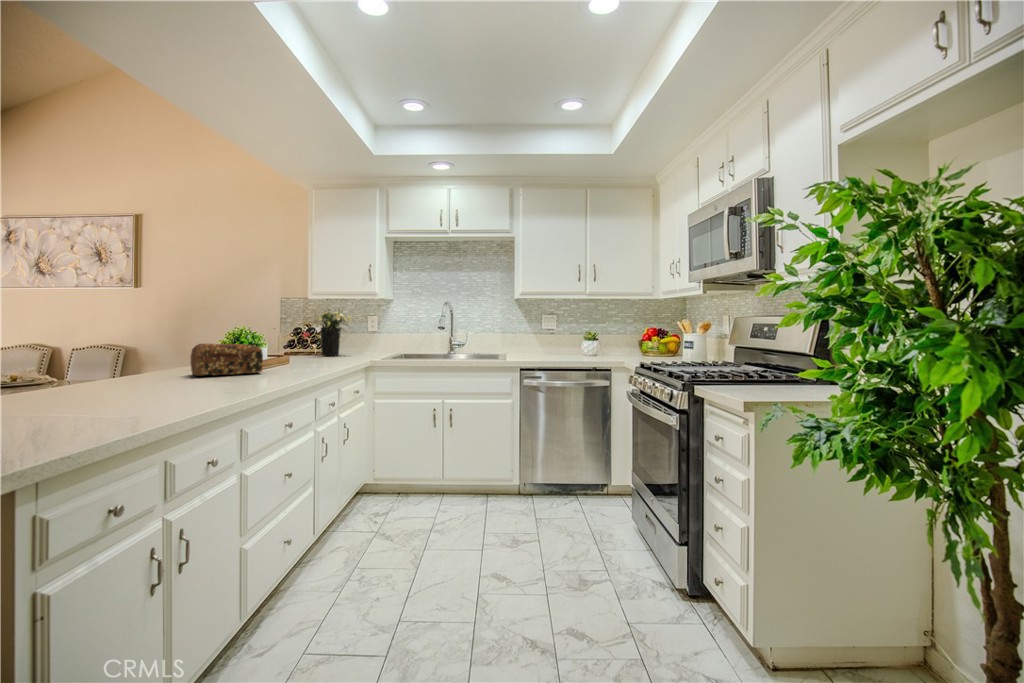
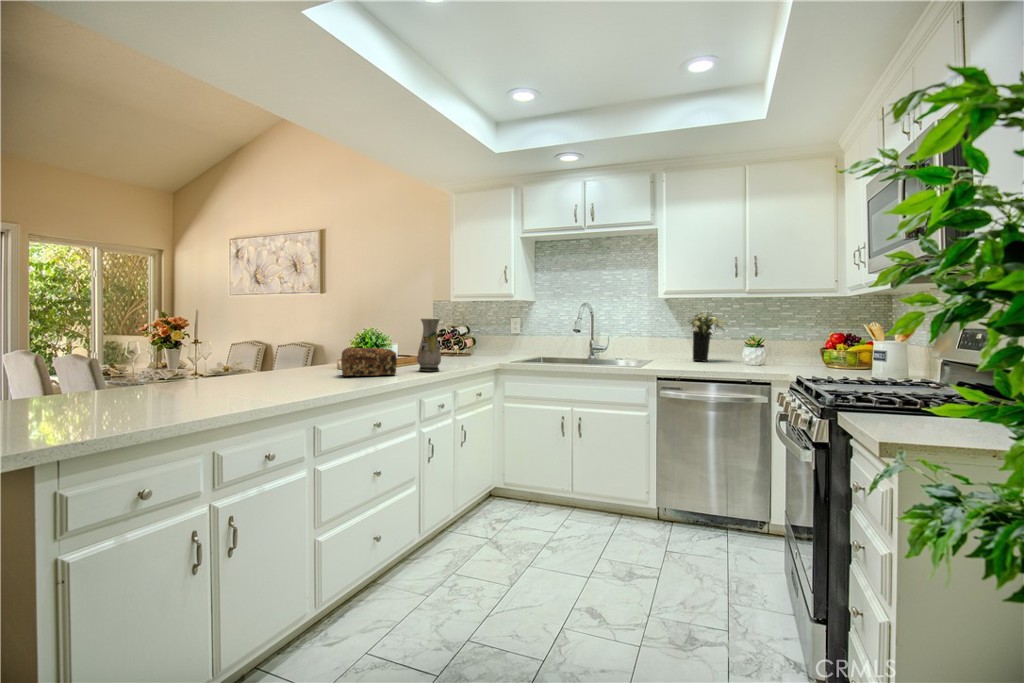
flower arrangement: present [315,308,352,356] -> present [690,311,725,362]
vase: none [283,312,311,368] -> present [417,319,441,371]

